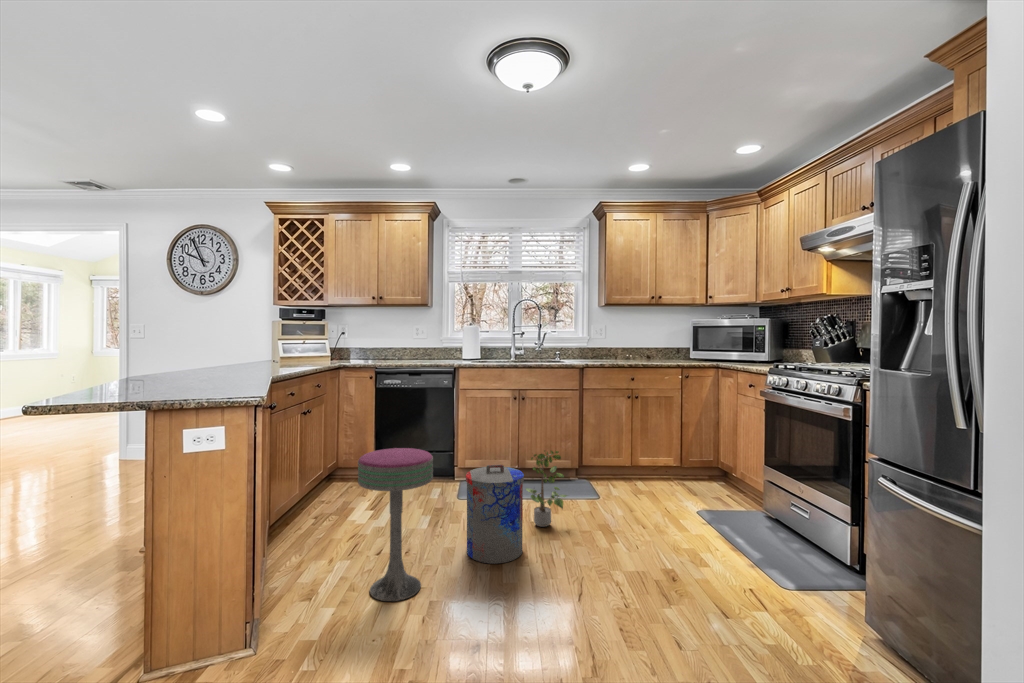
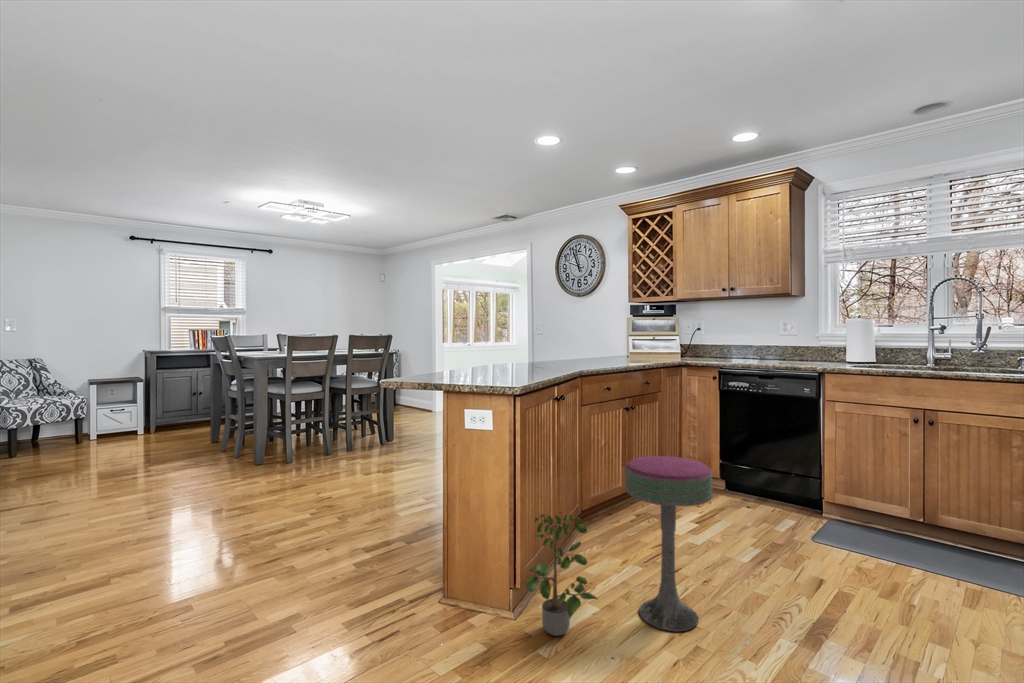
potted plant: present [526,451,567,527] -> present [526,512,597,636]
trash can: present [466,465,524,564] -> none [777,502,871,645]

